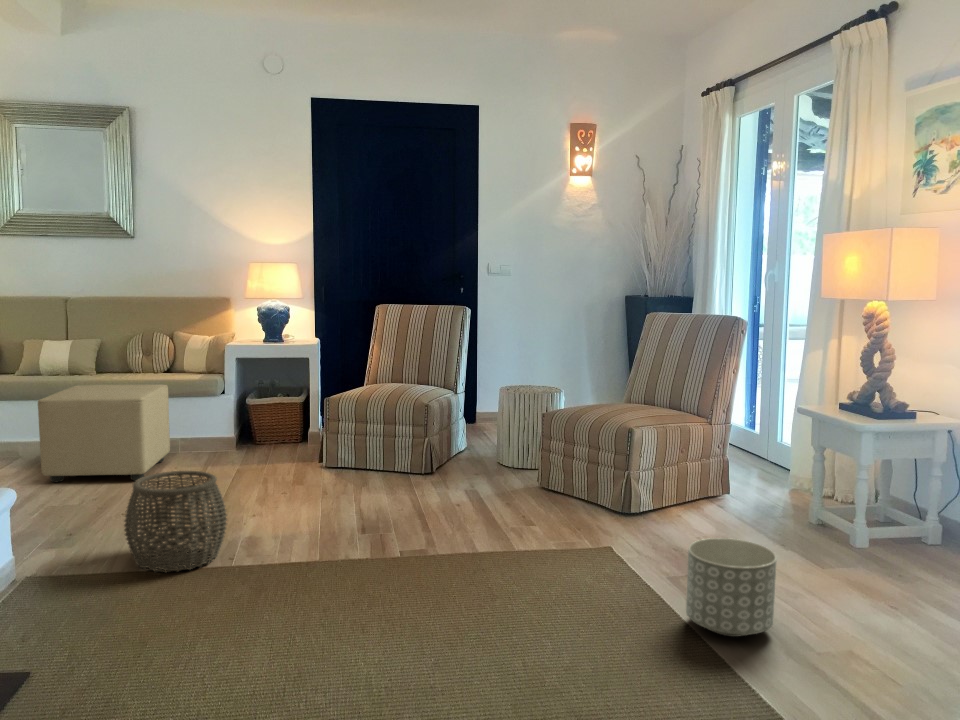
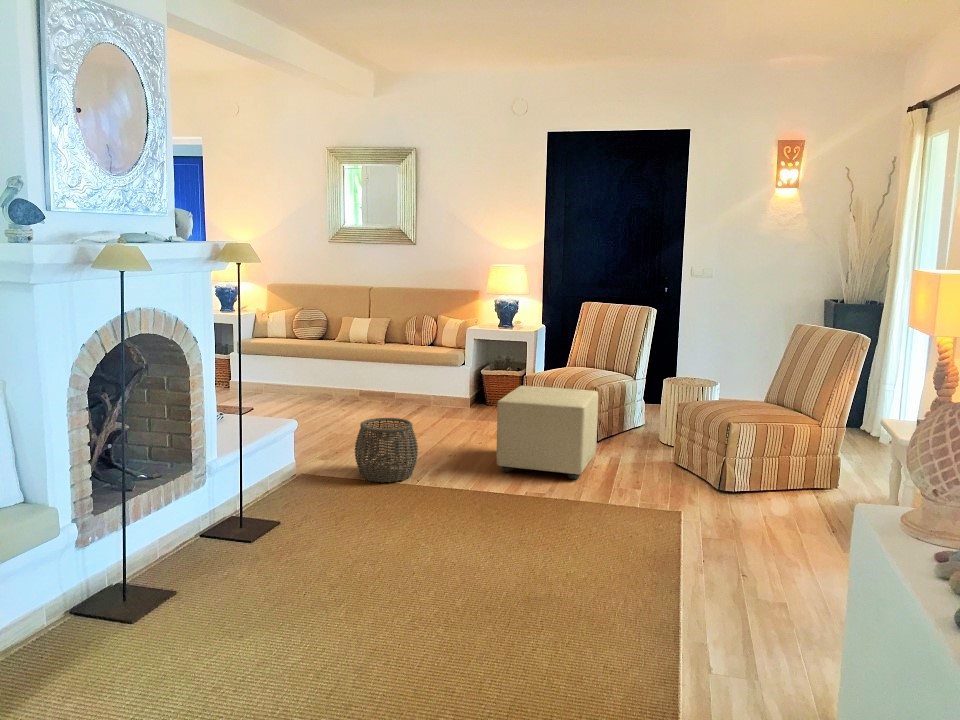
ottoman: present [38,384,170,482] -> present [496,386,598,479]
planter: present [686,538,777,637] -> none [684,506,752,578]

